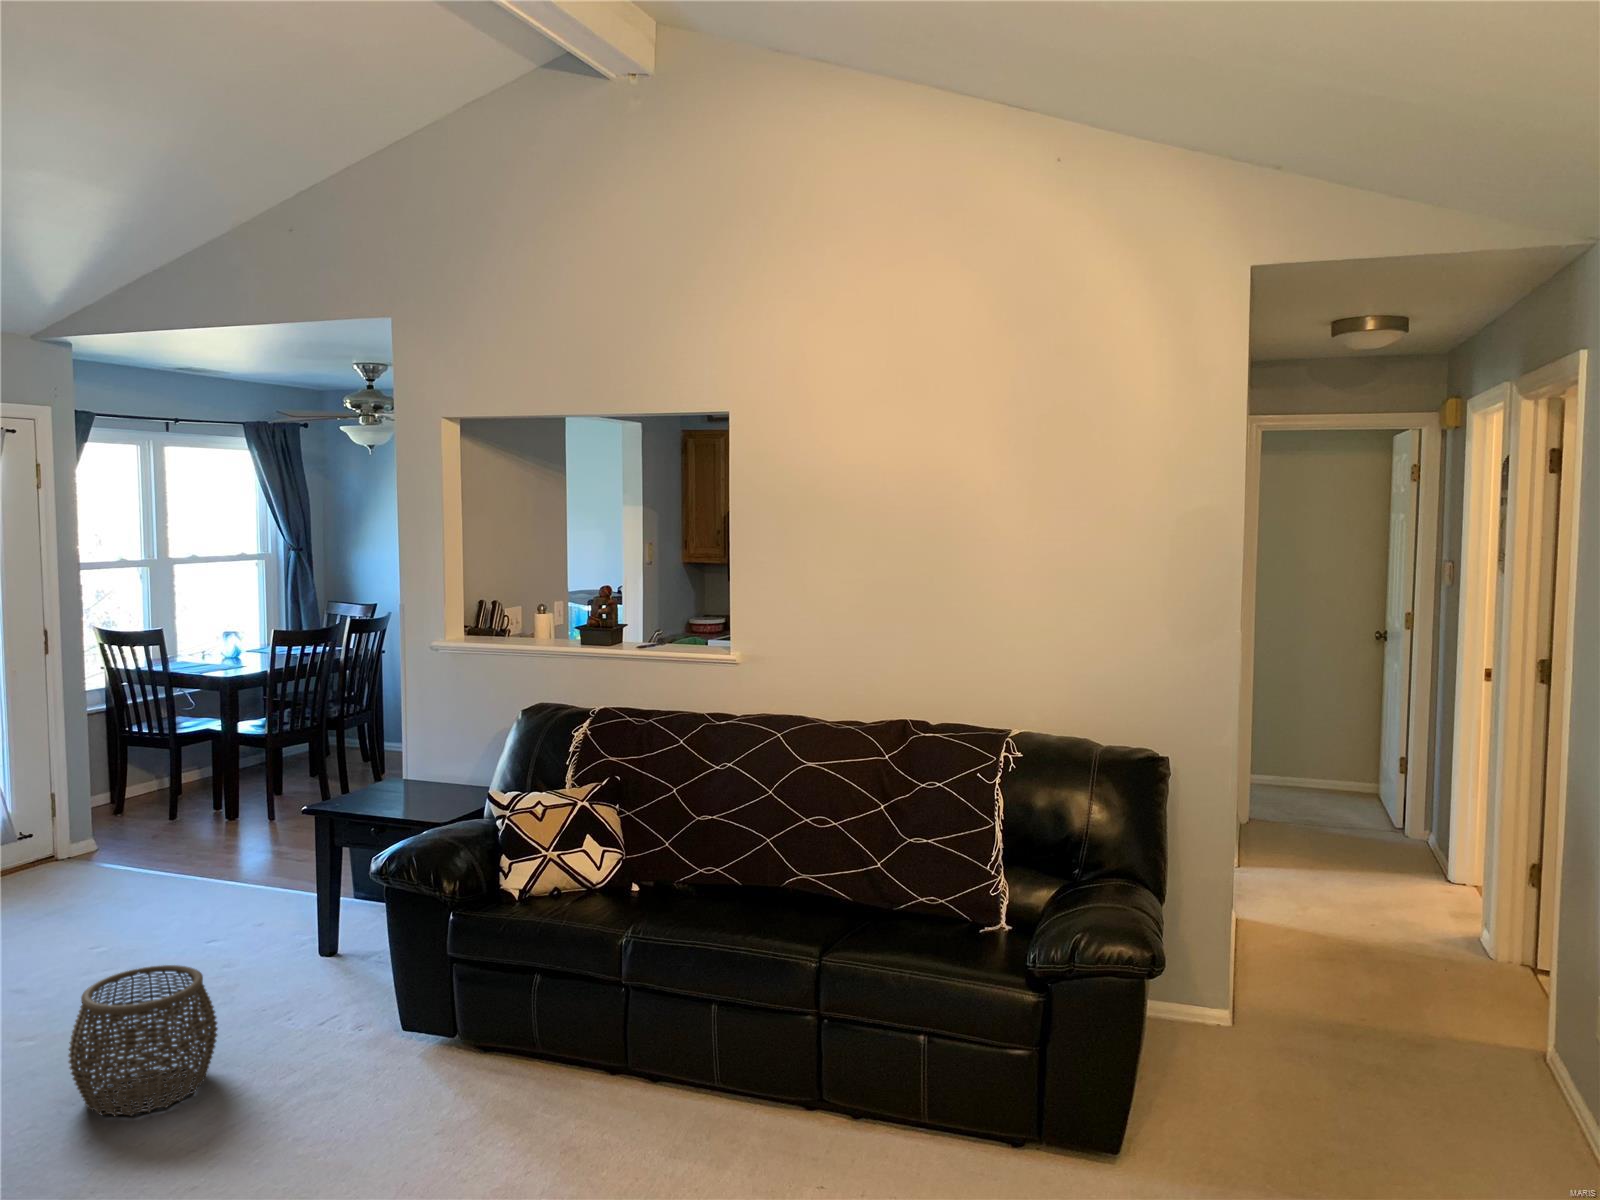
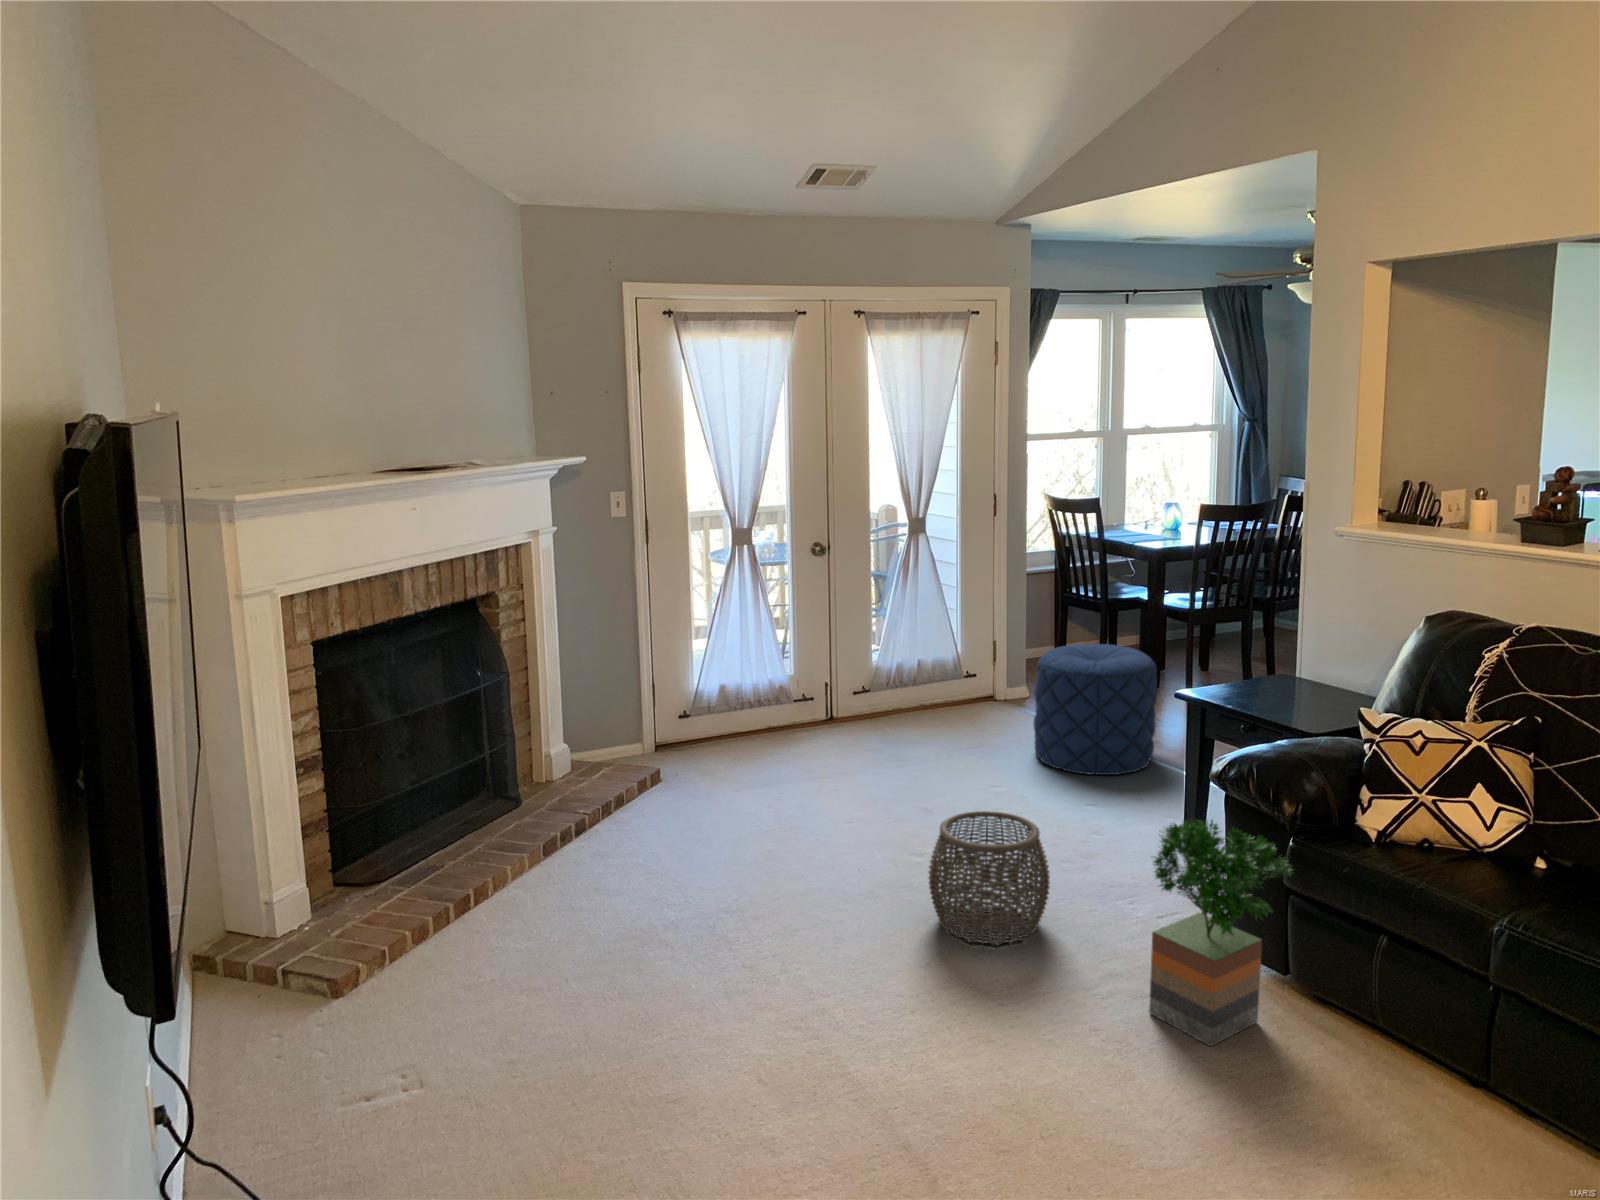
pouf: none [126,778,265,918] -> present [1034,644,1157,775]
potted tree: none [340,911,466,1117] -> present [1149,820,1291,1046]

